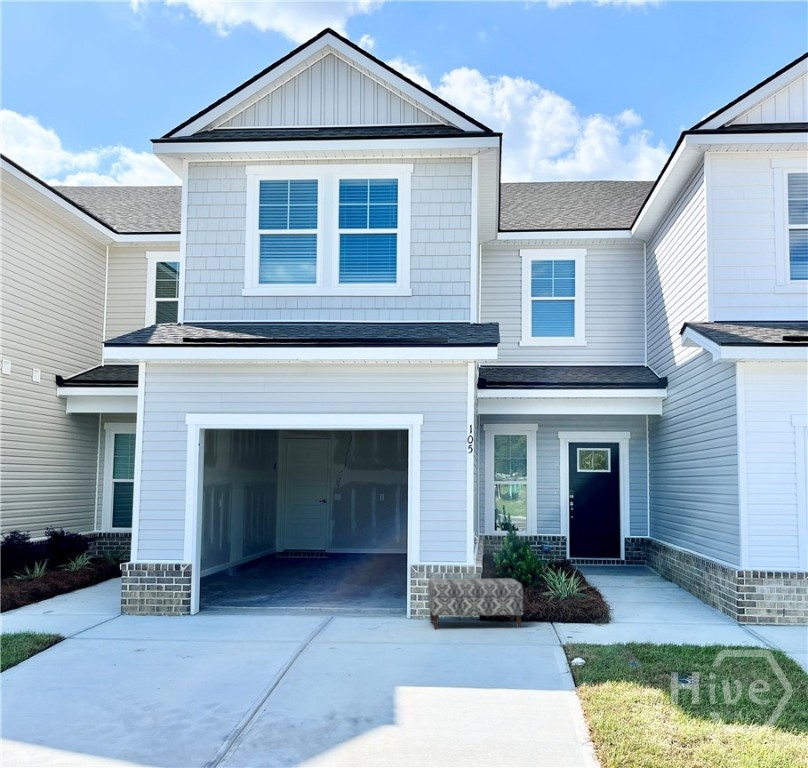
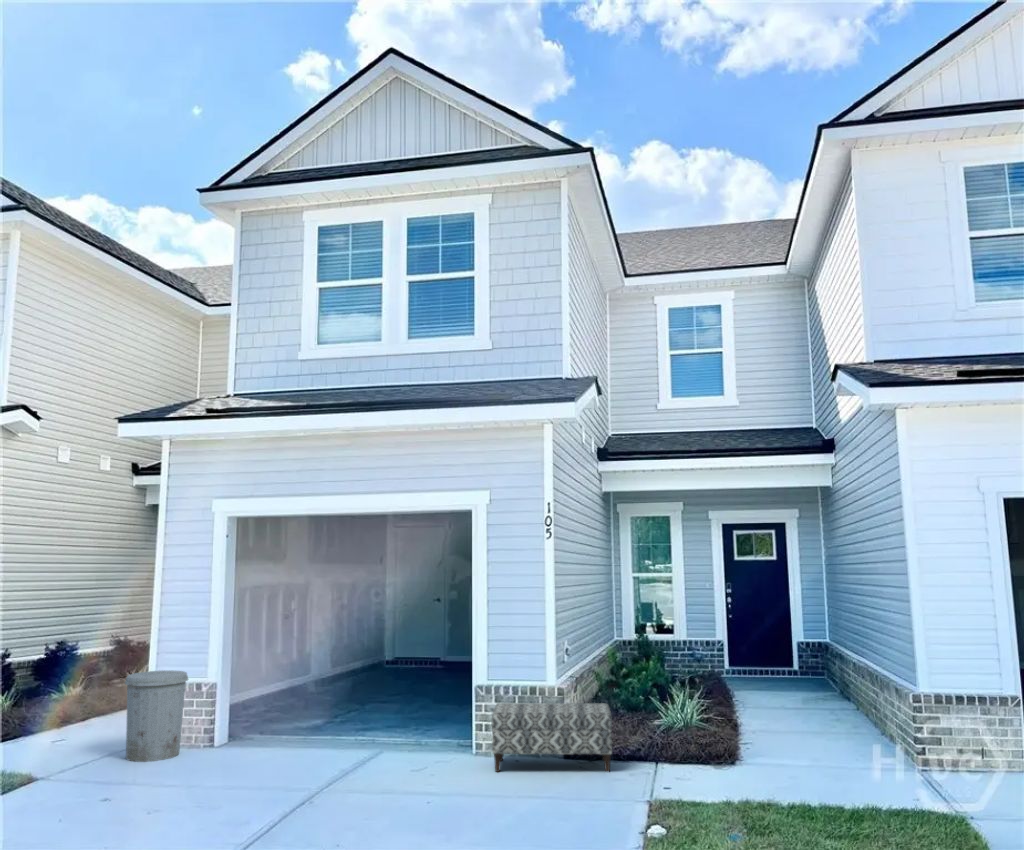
trash can: none [121,555,172,627] -> present [125,671,188,762]

